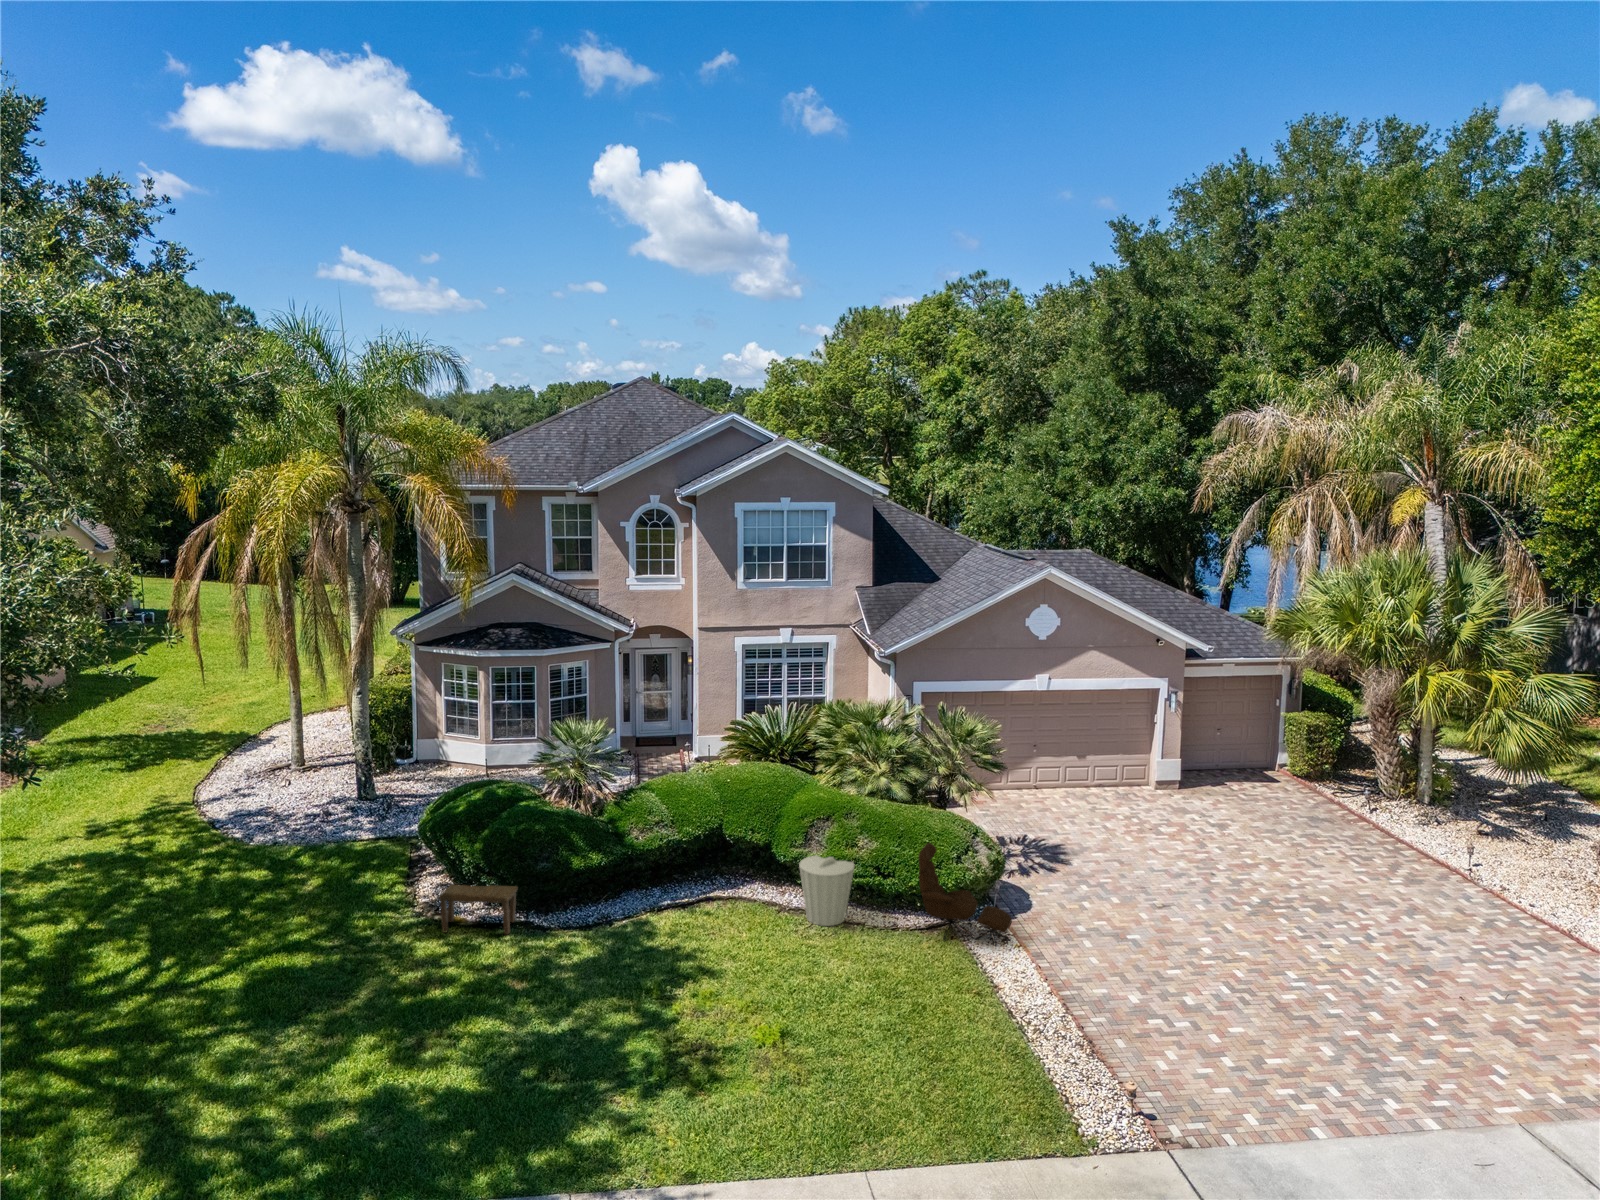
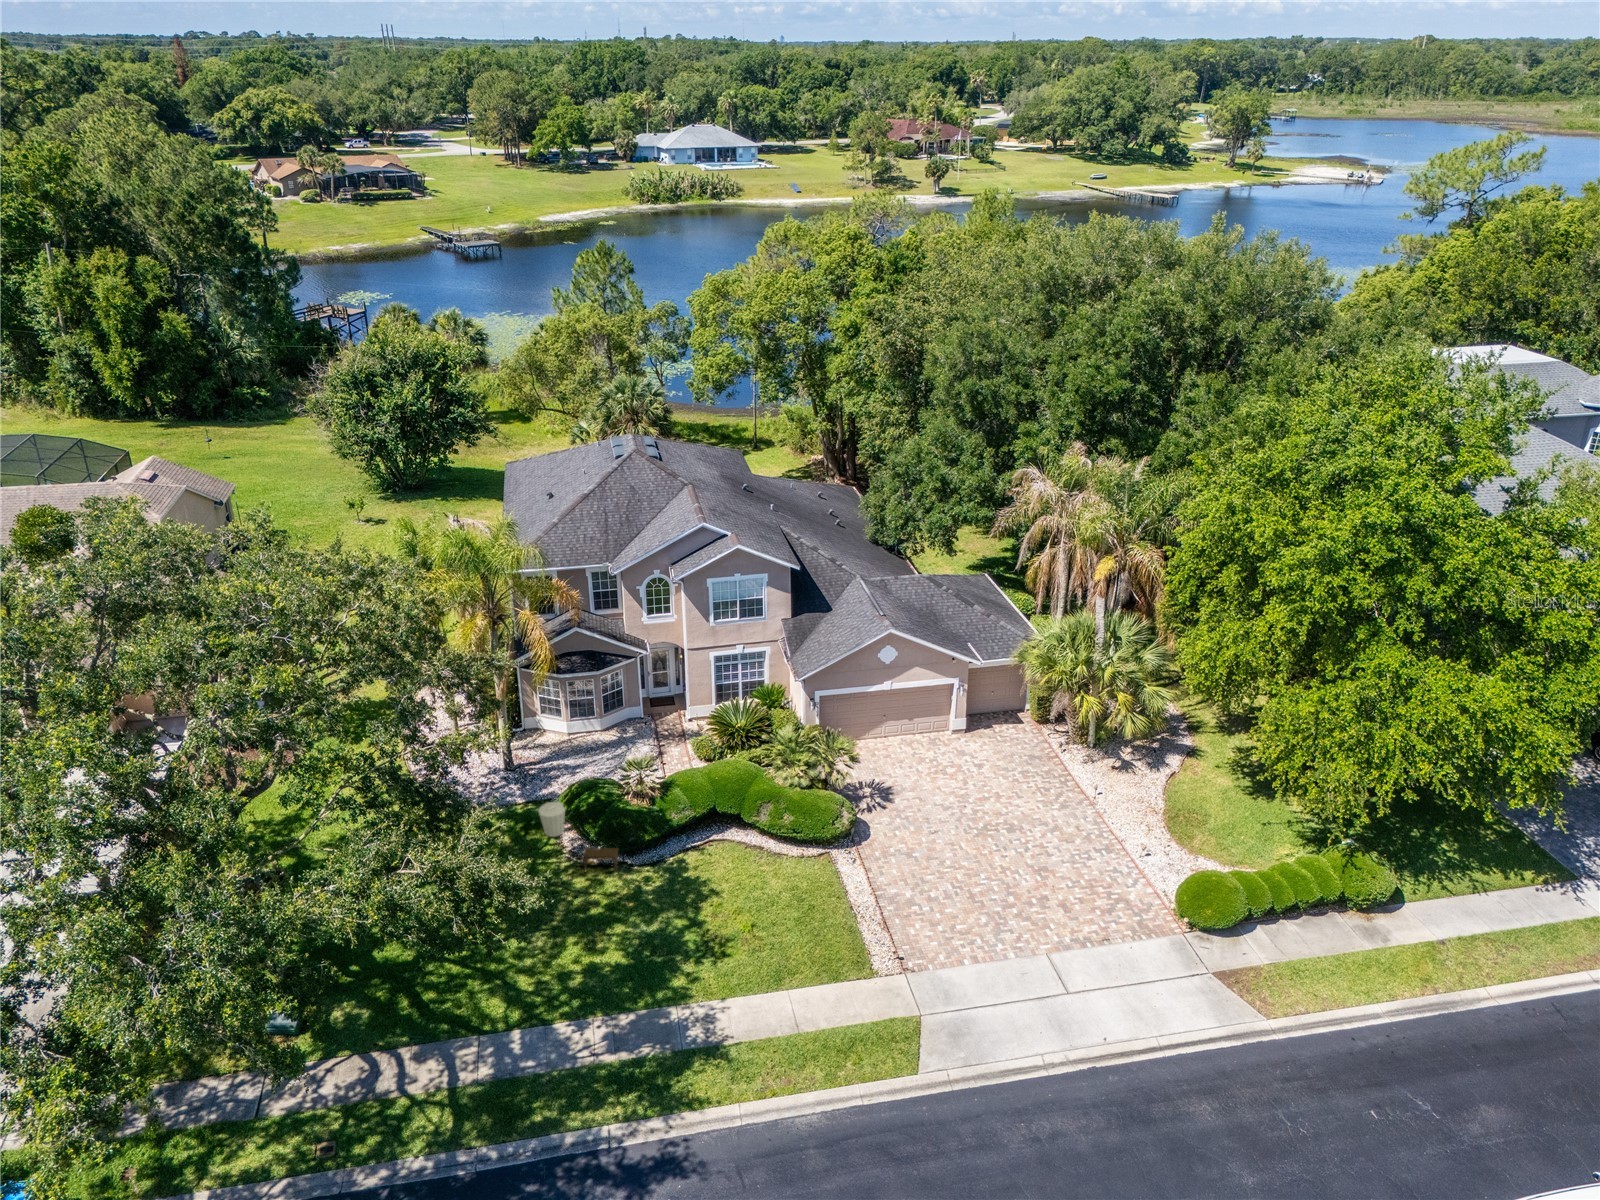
lounge chair: present [918,843,1012,945] -> none [812,816,858,866]
trash can: present [799,855,854,926] -> present [539,802,565,837]

